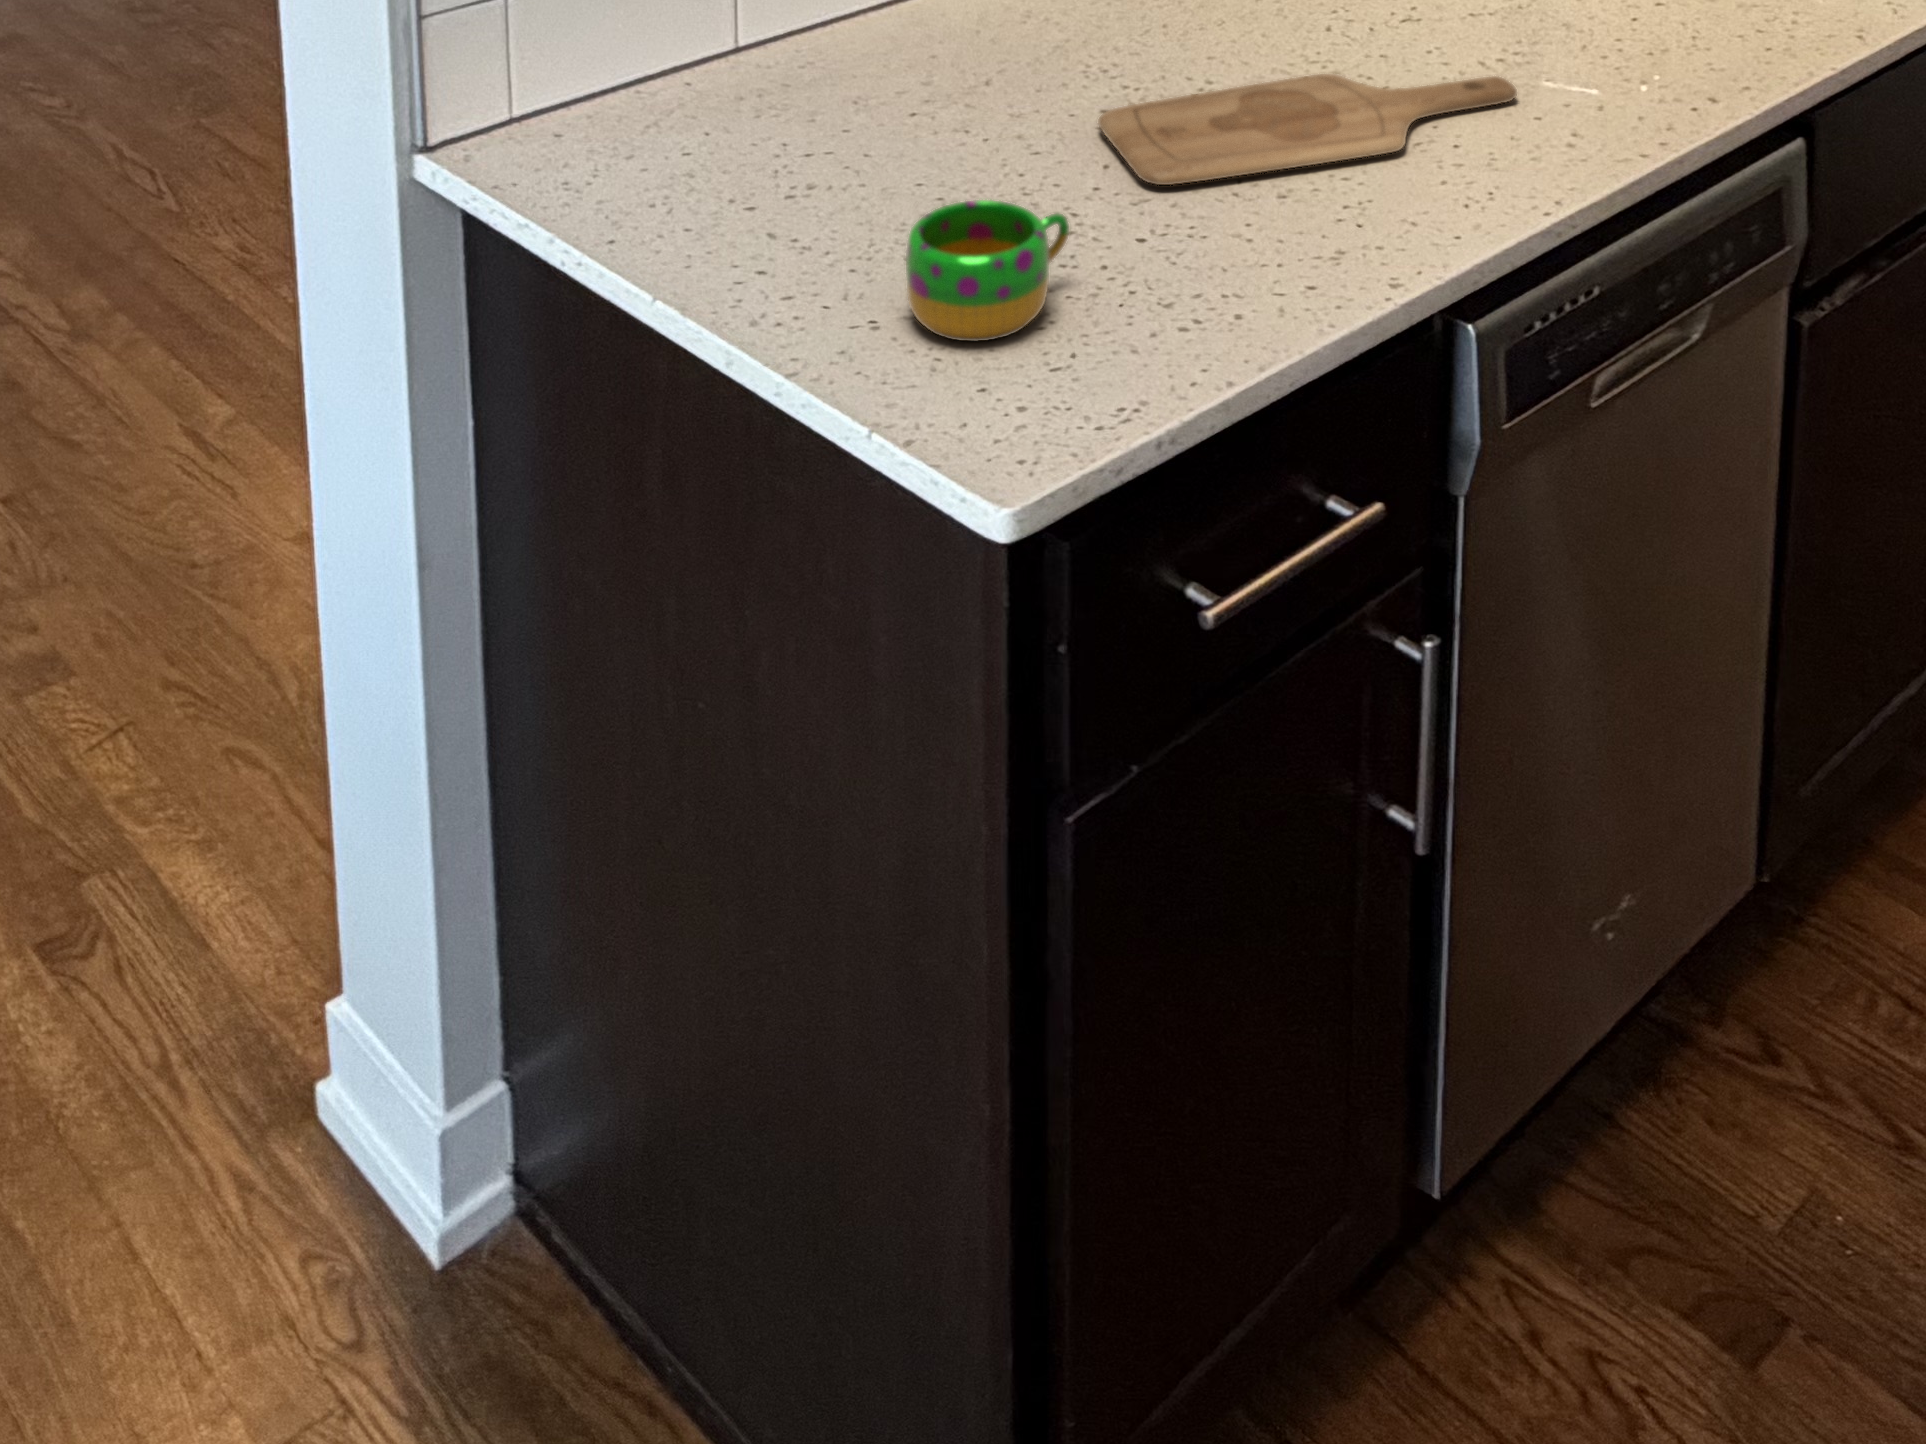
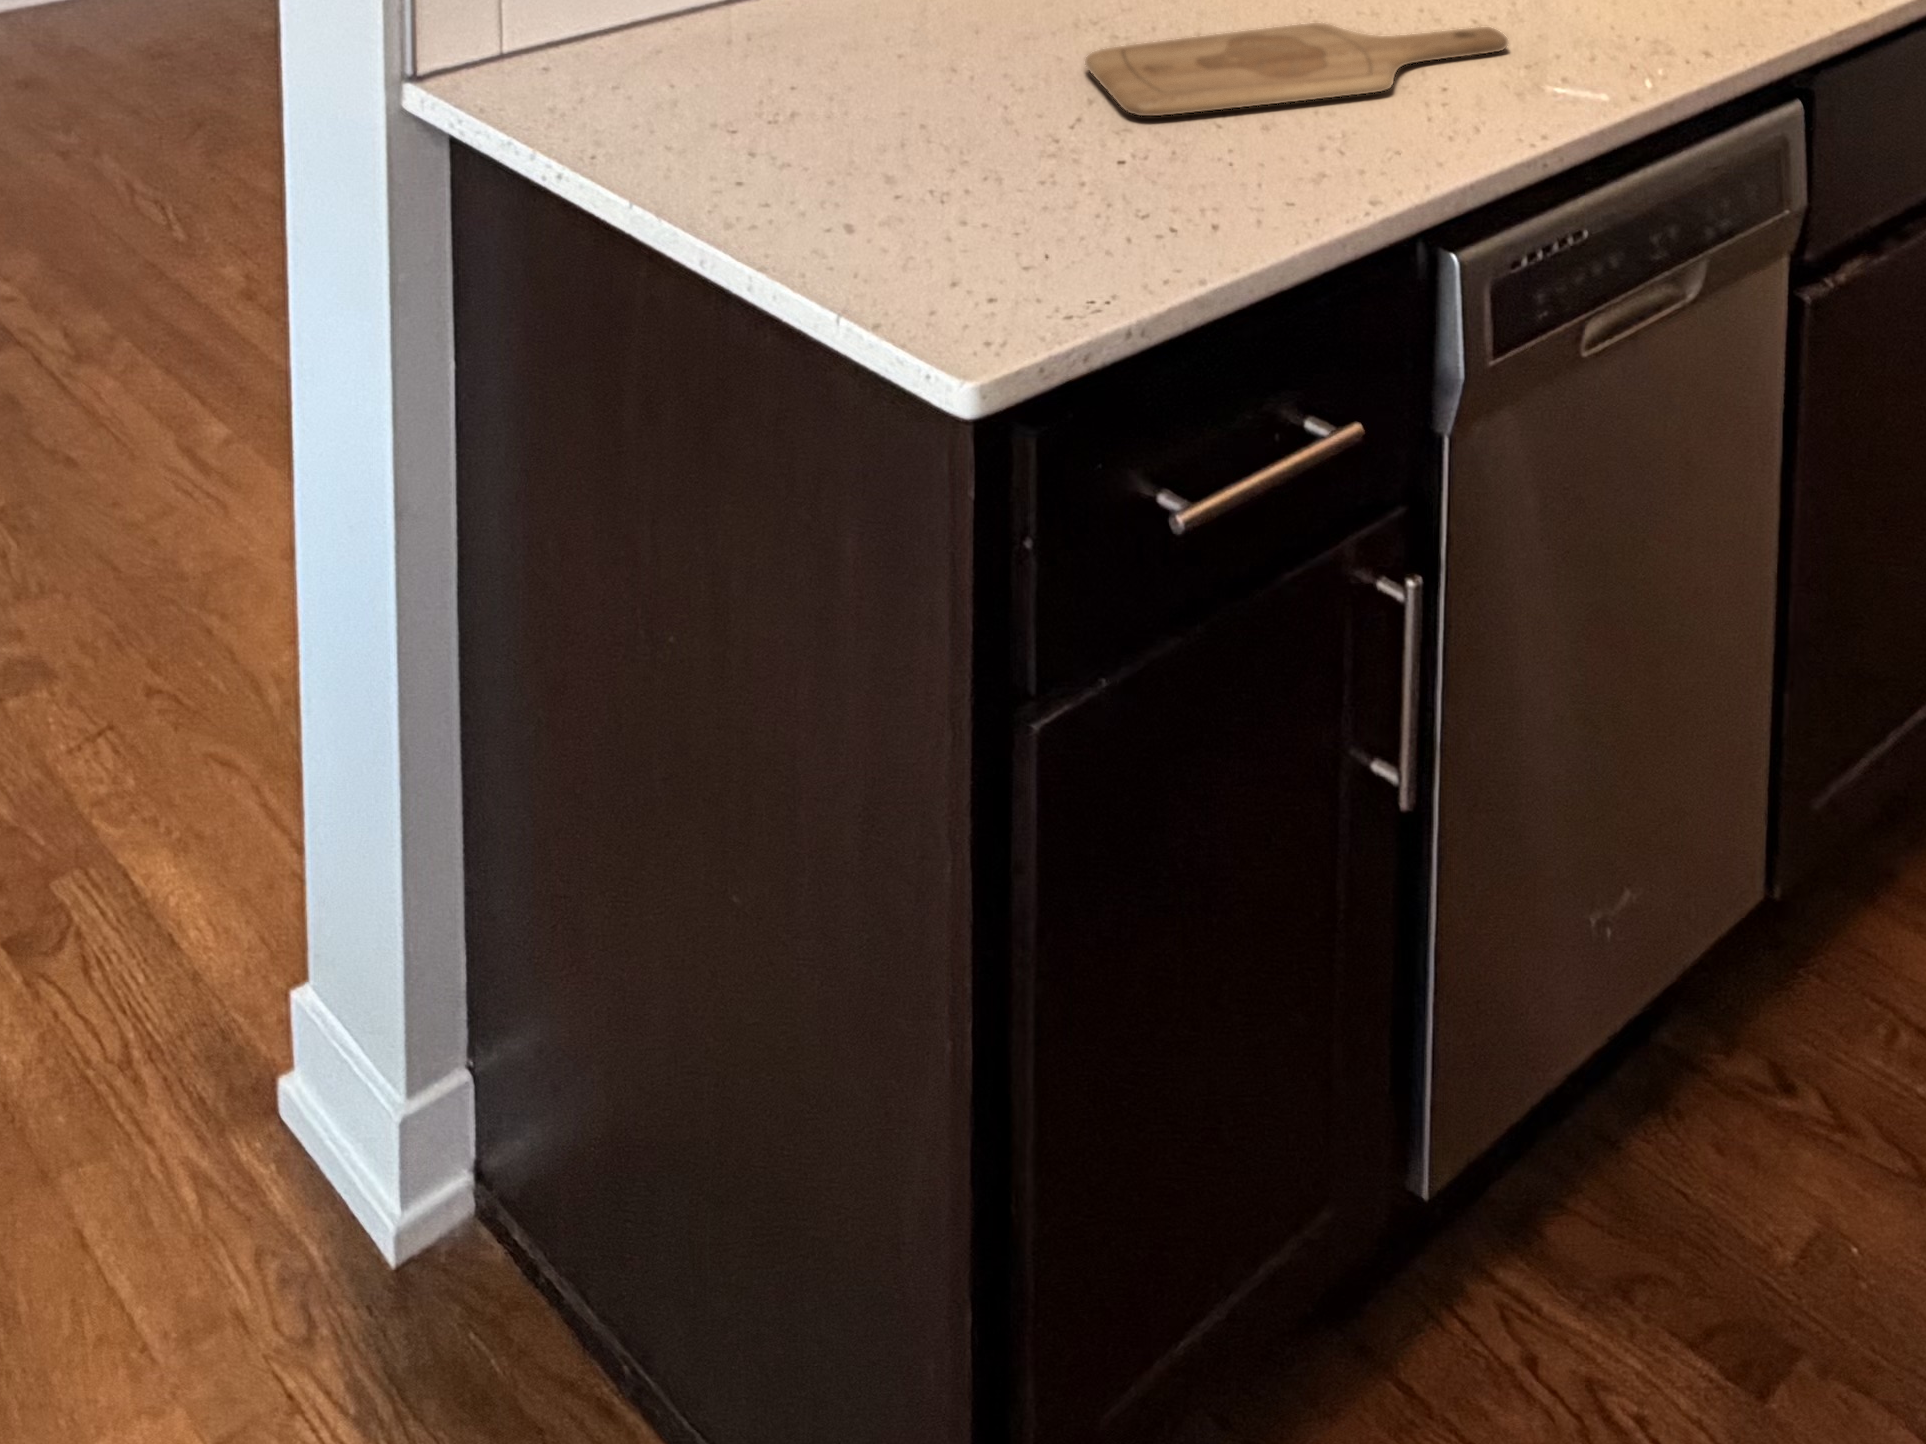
mug: present [906,200,1069,341] -> none [882,110,1048,245]

